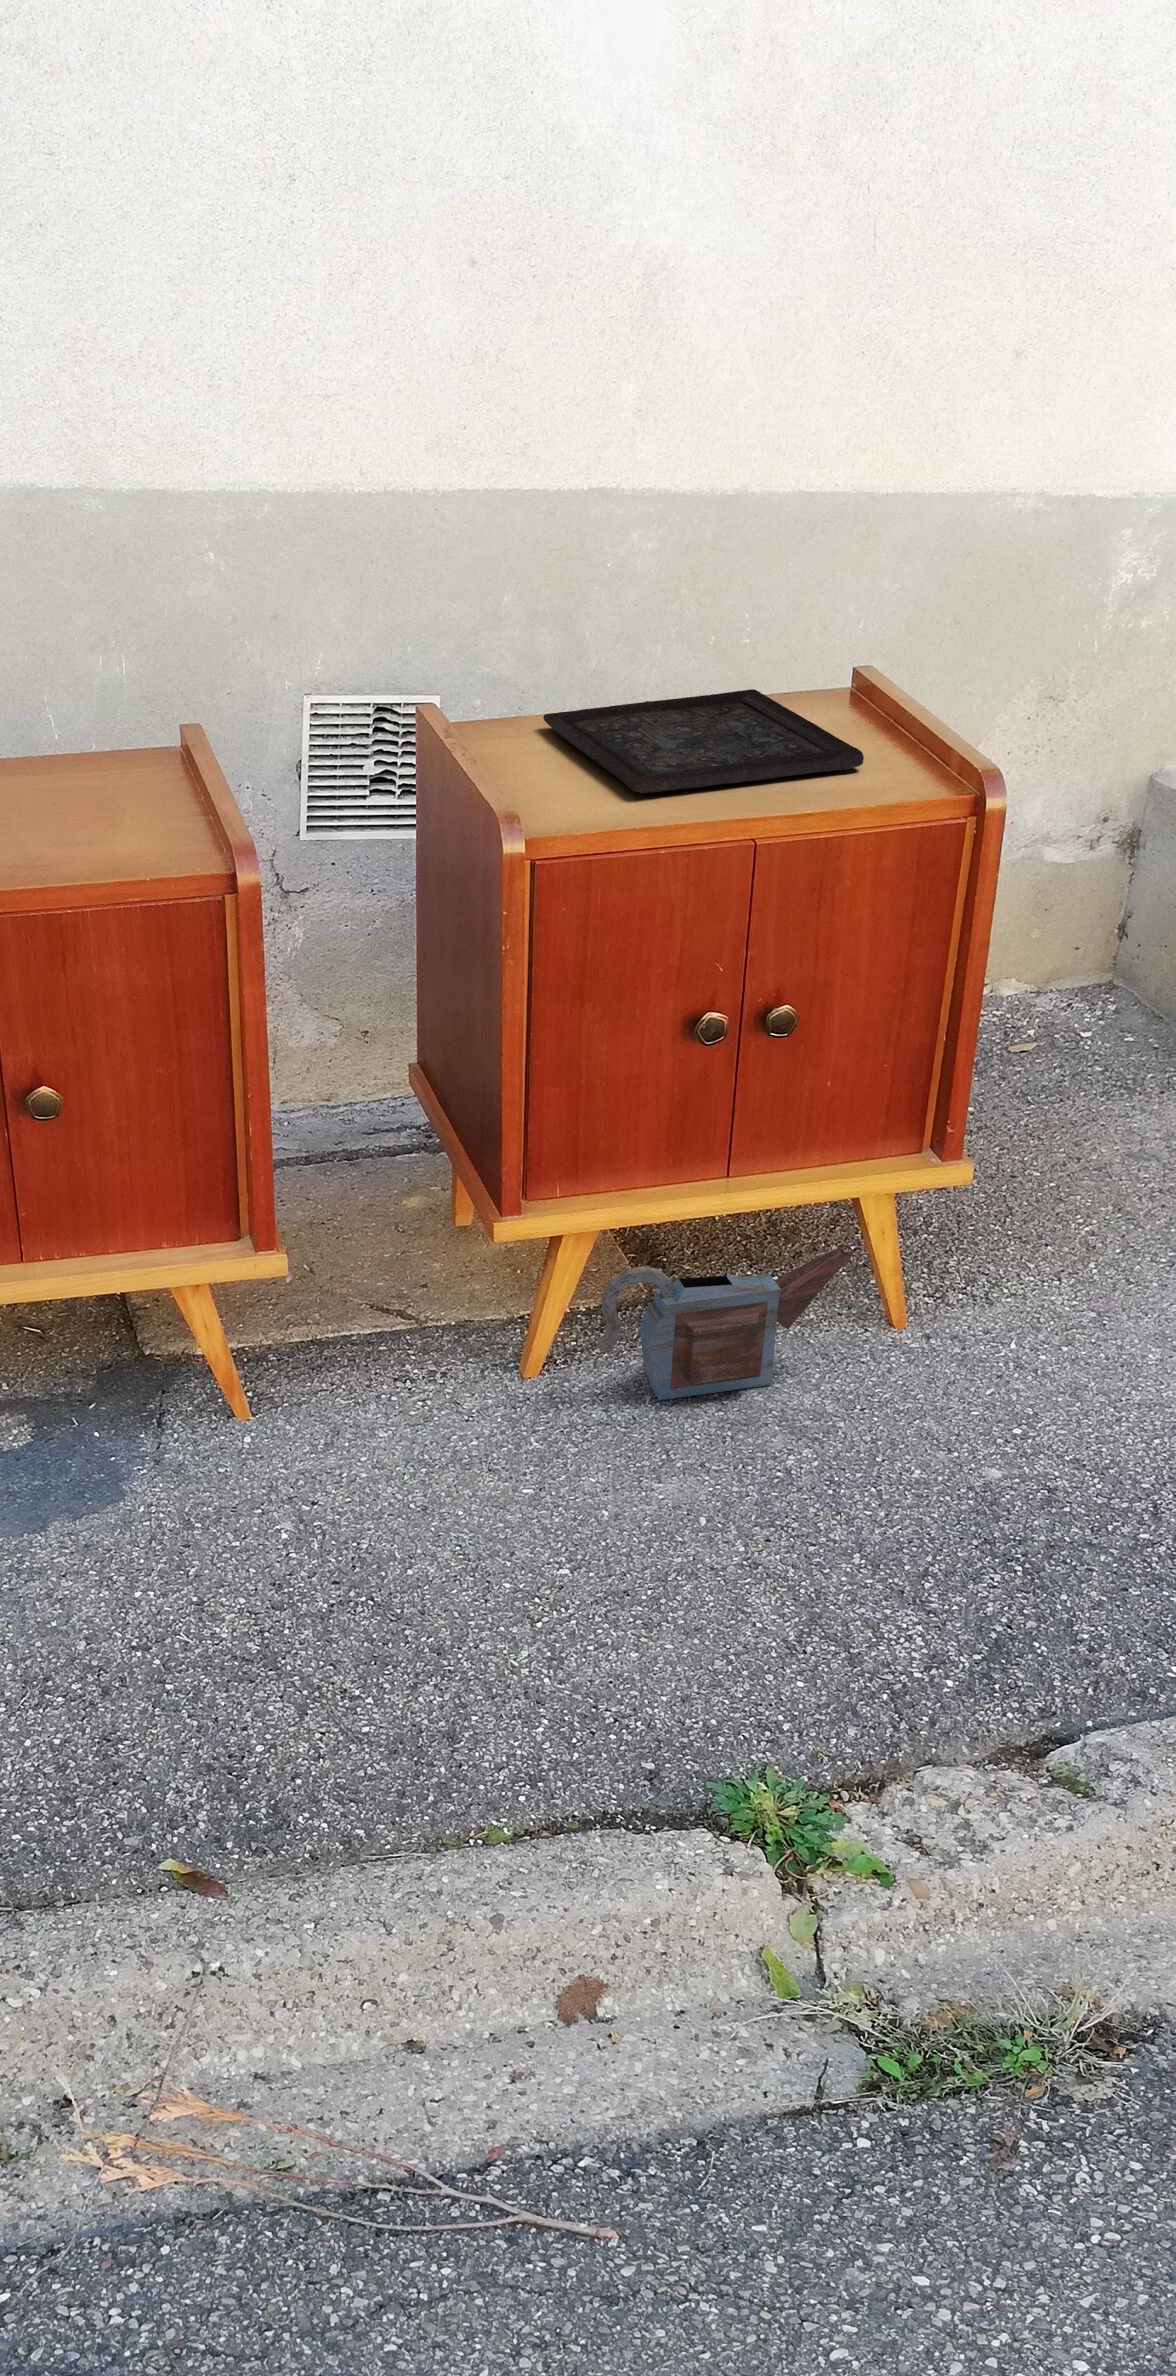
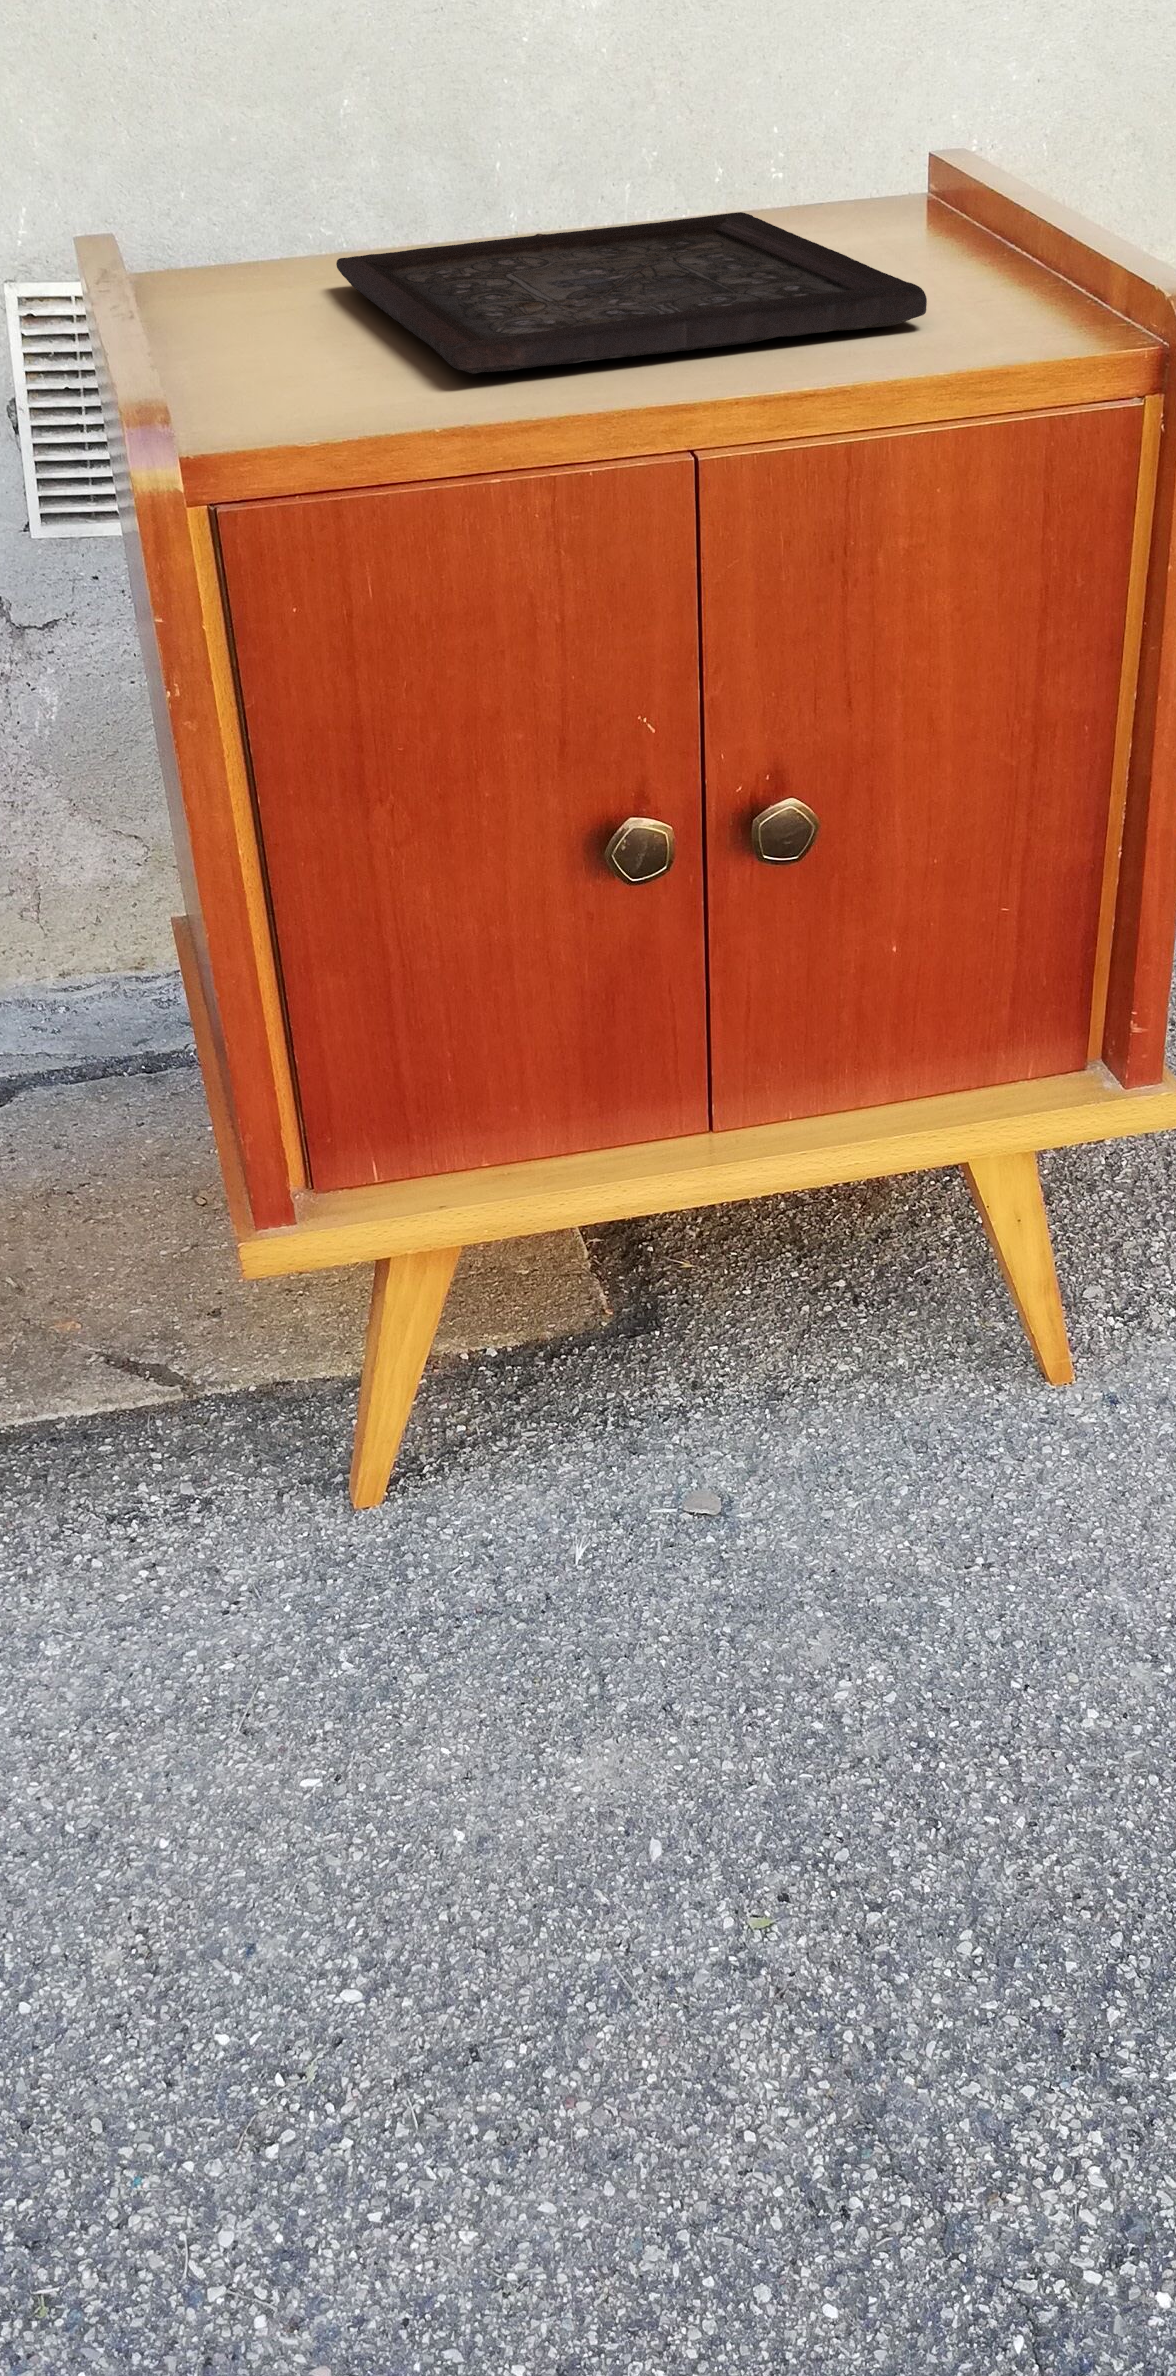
watering can: present [596,1248,852,1400] -> none [469,1255,958,1552]

